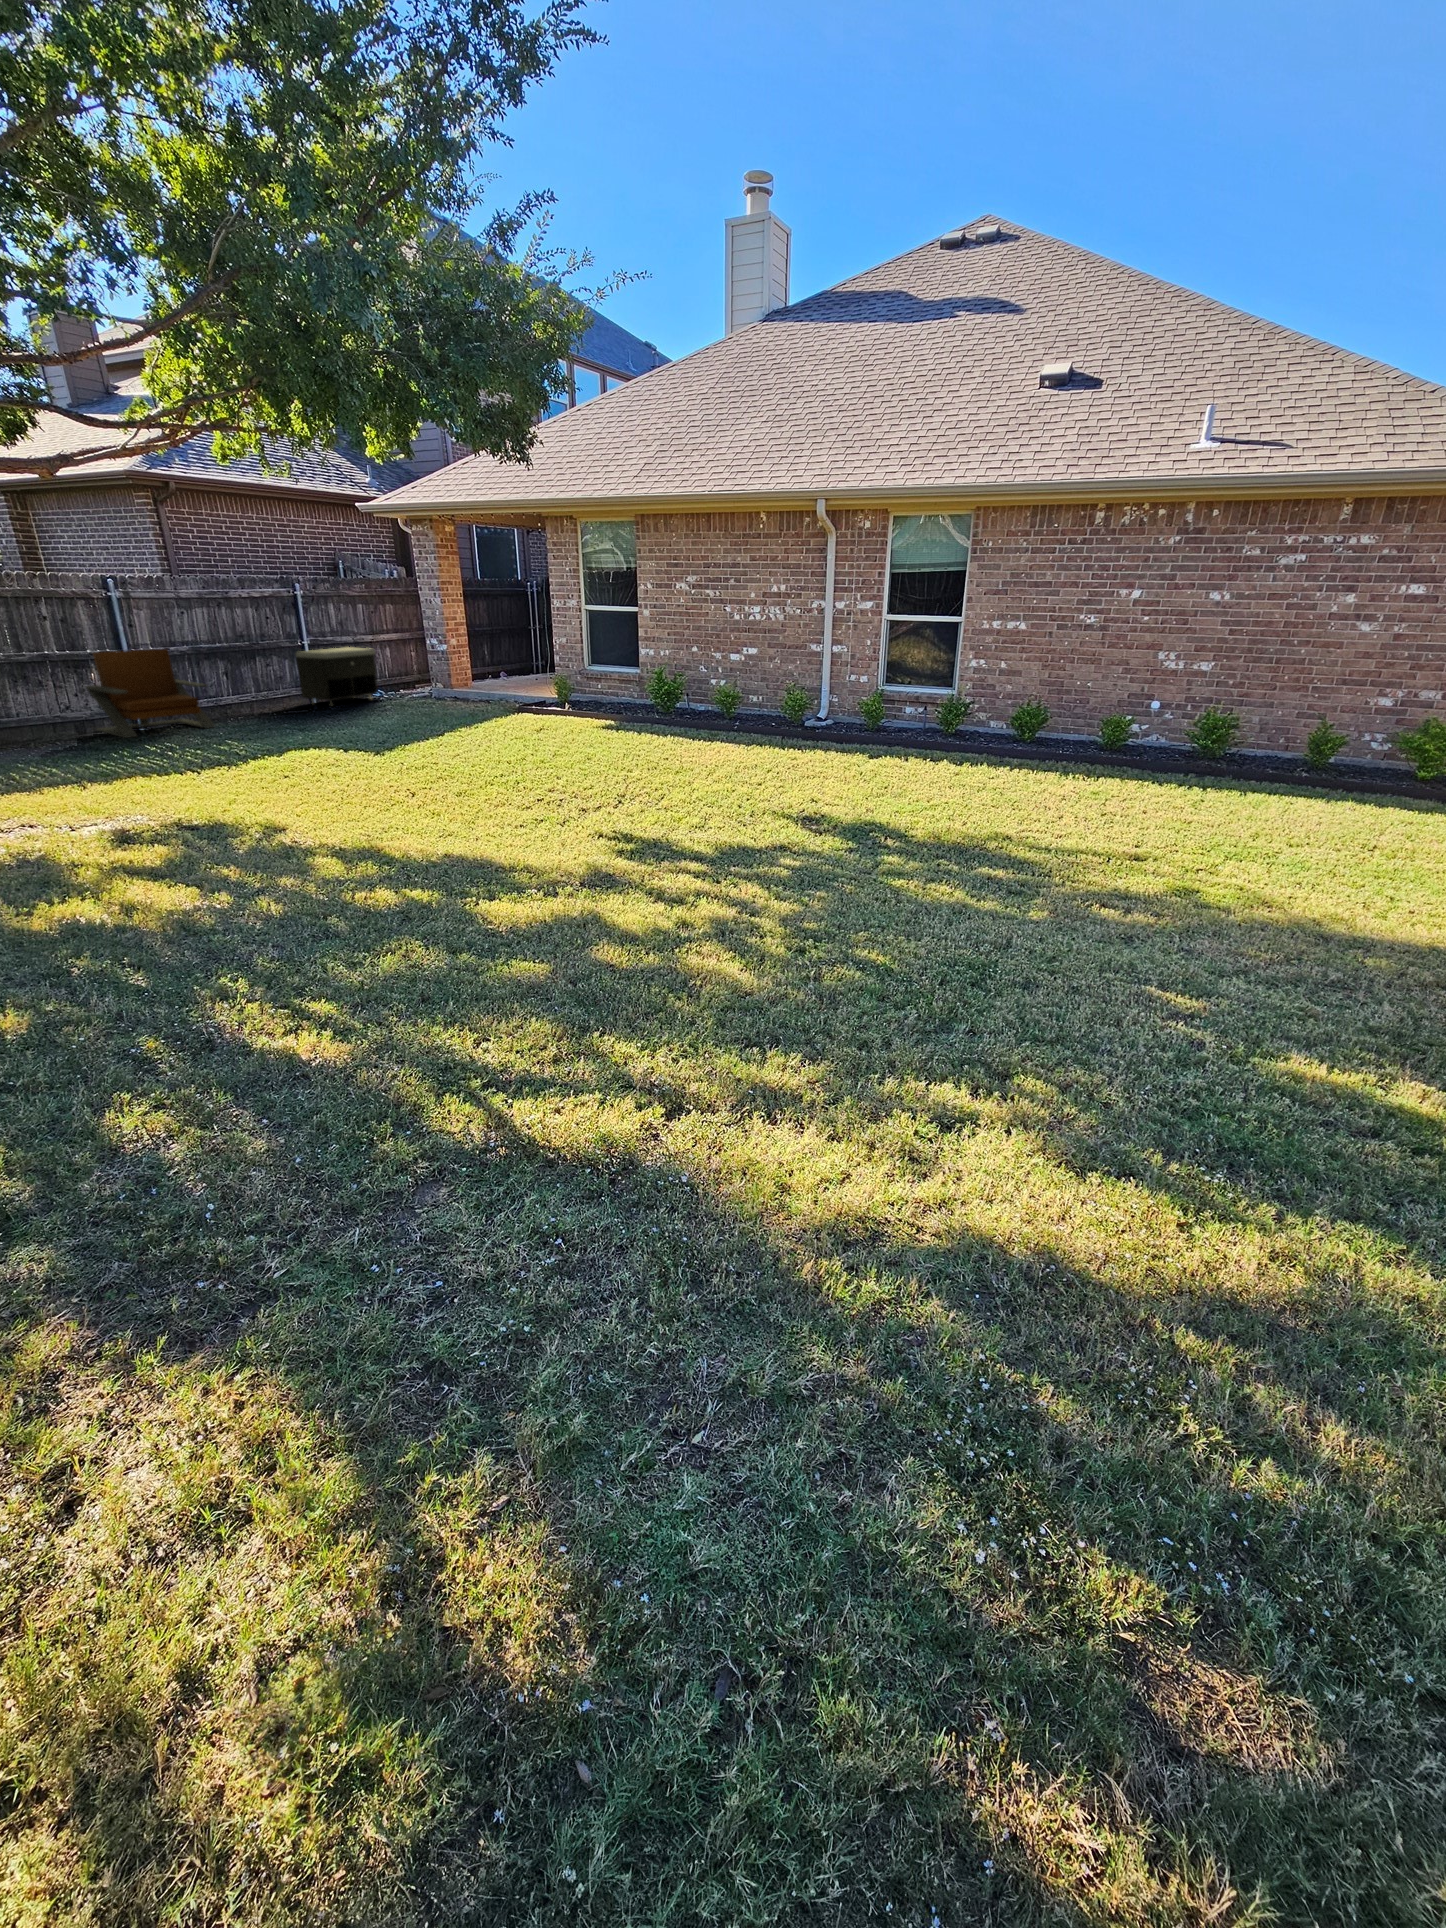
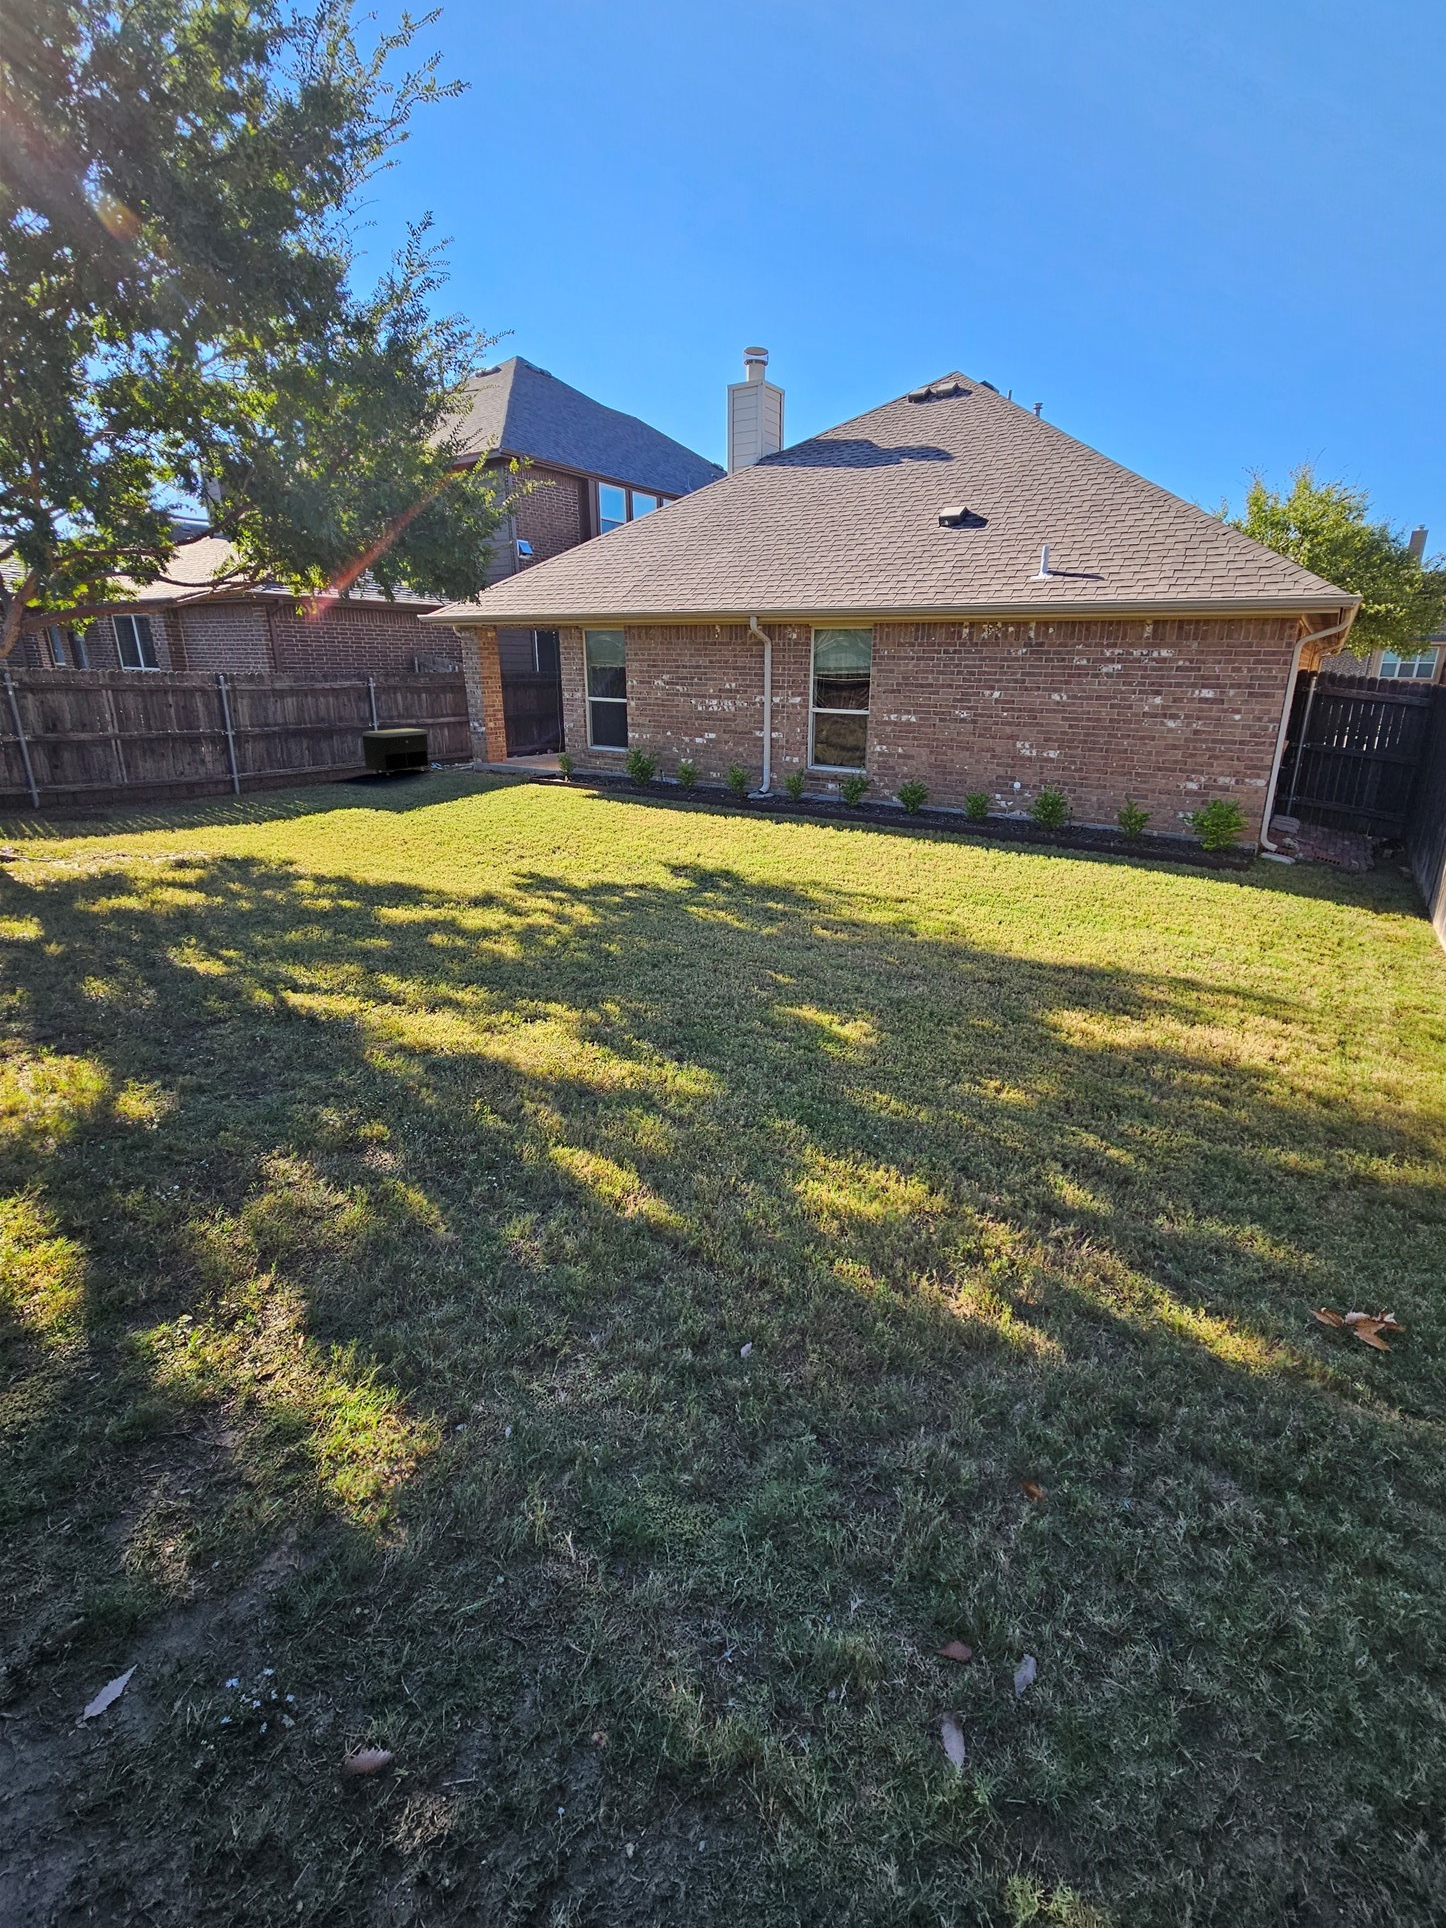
lounge chair: present [86,649,215,738] -> none [196,730,289,797]

